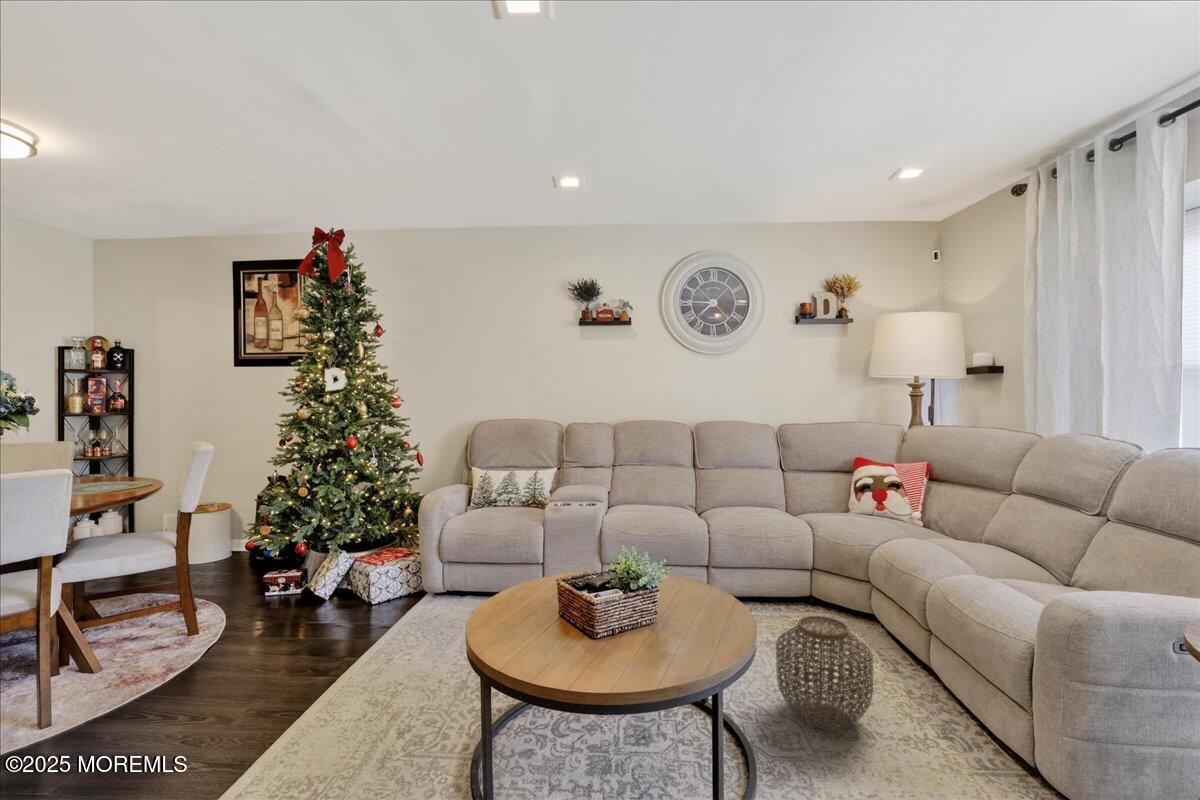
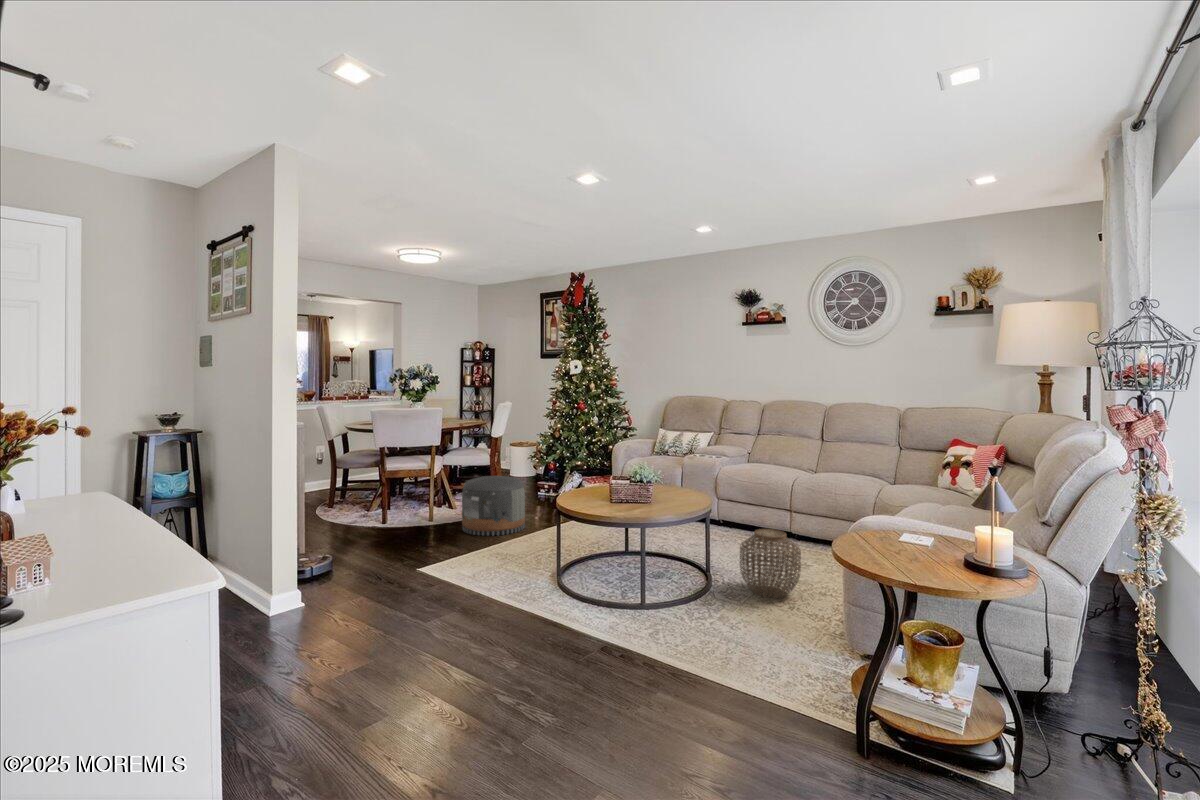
pouf: none [147,589,301,742] -> present [462,476,525,536]

